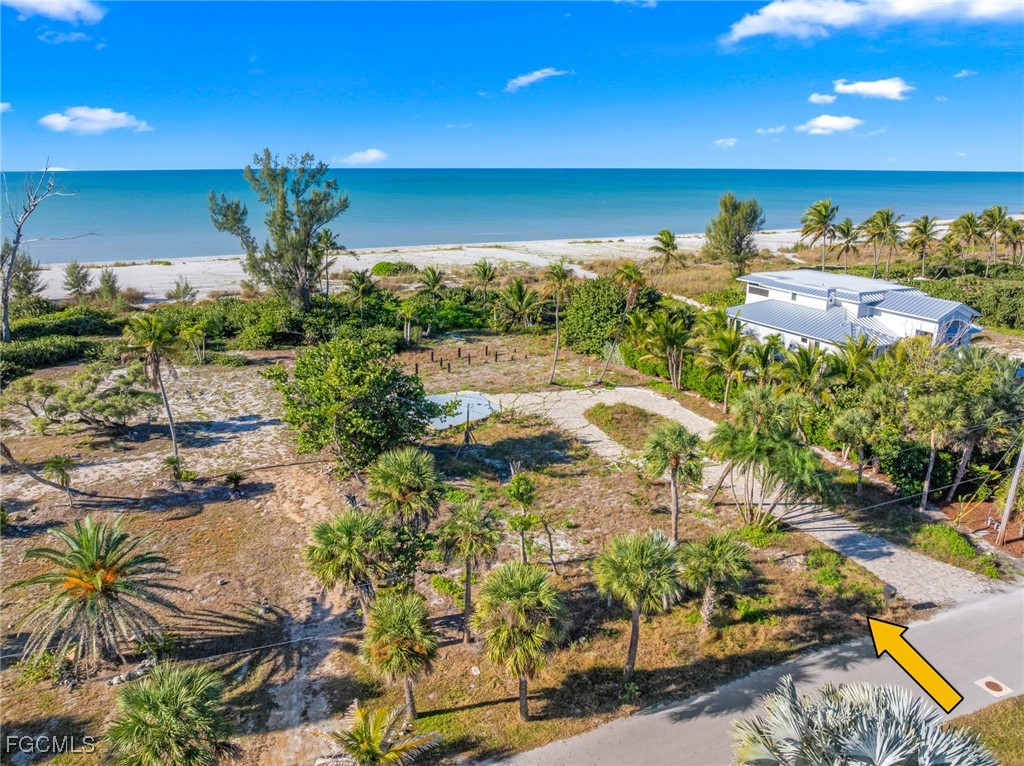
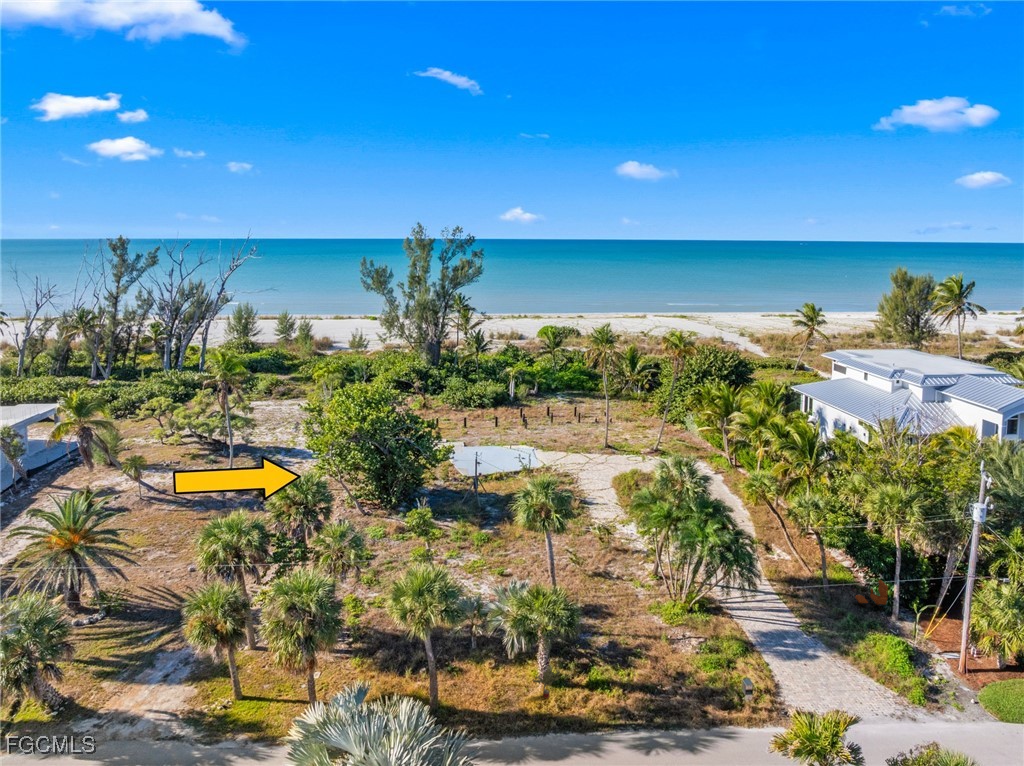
lounge chair: none [885,480,915,507] -> present [856,580,888,609]

